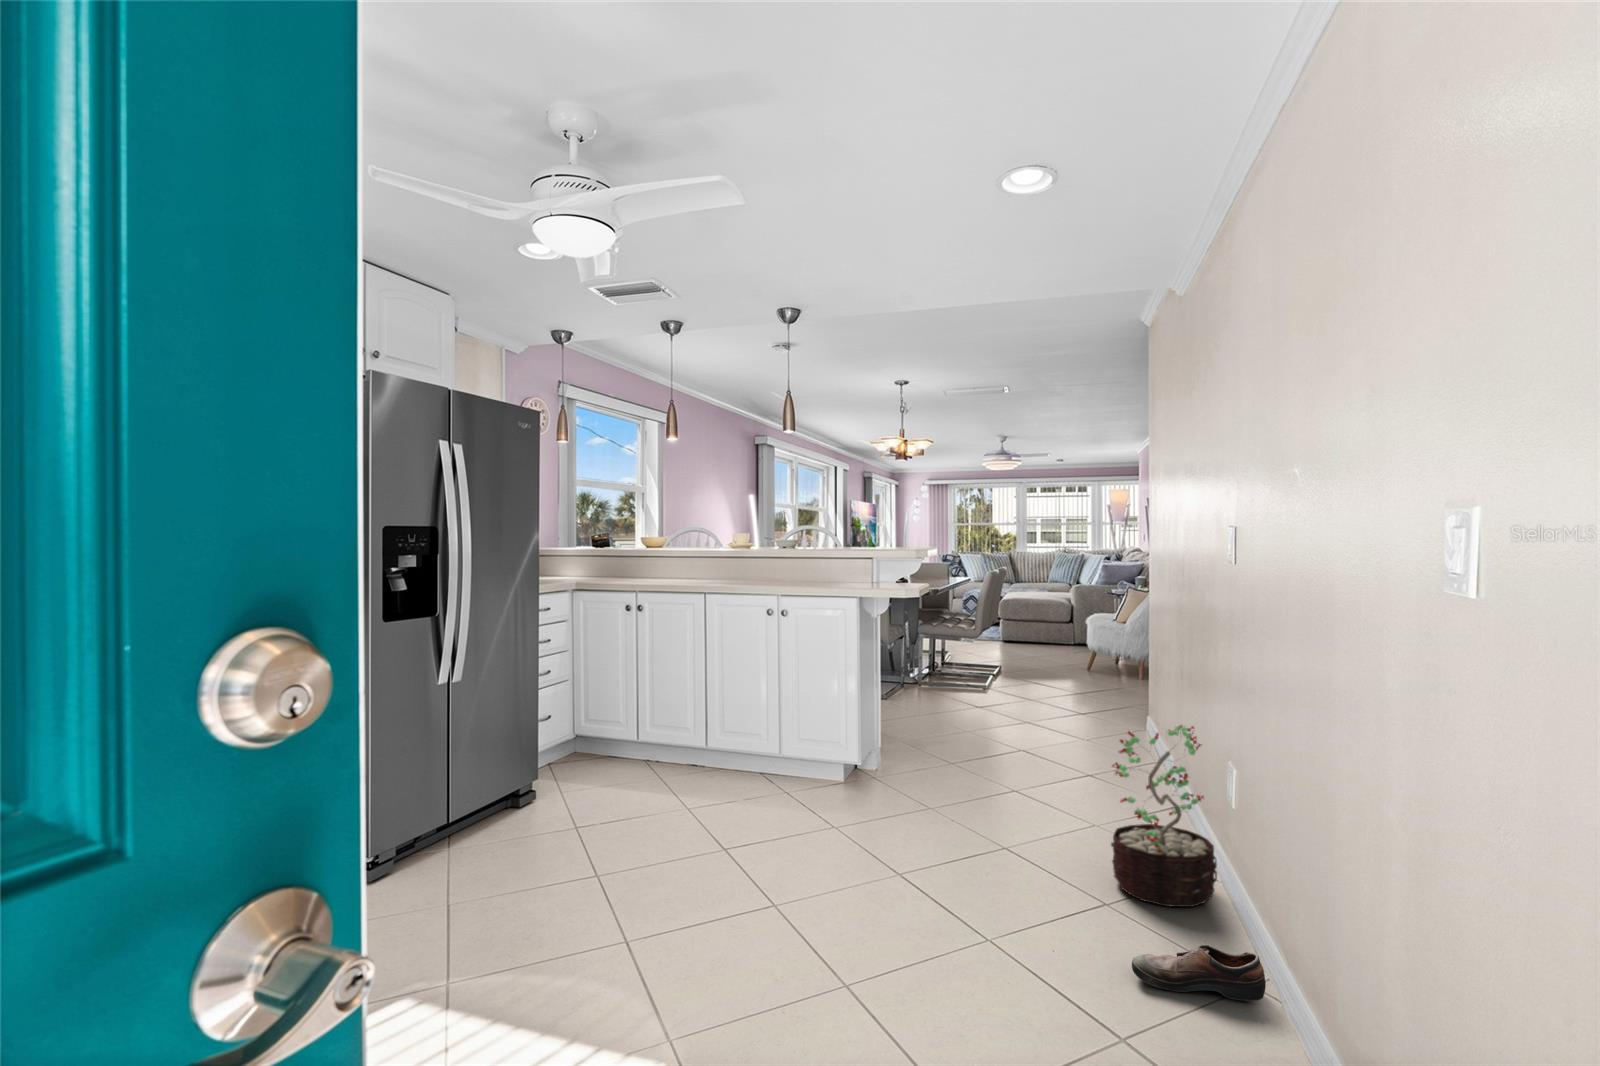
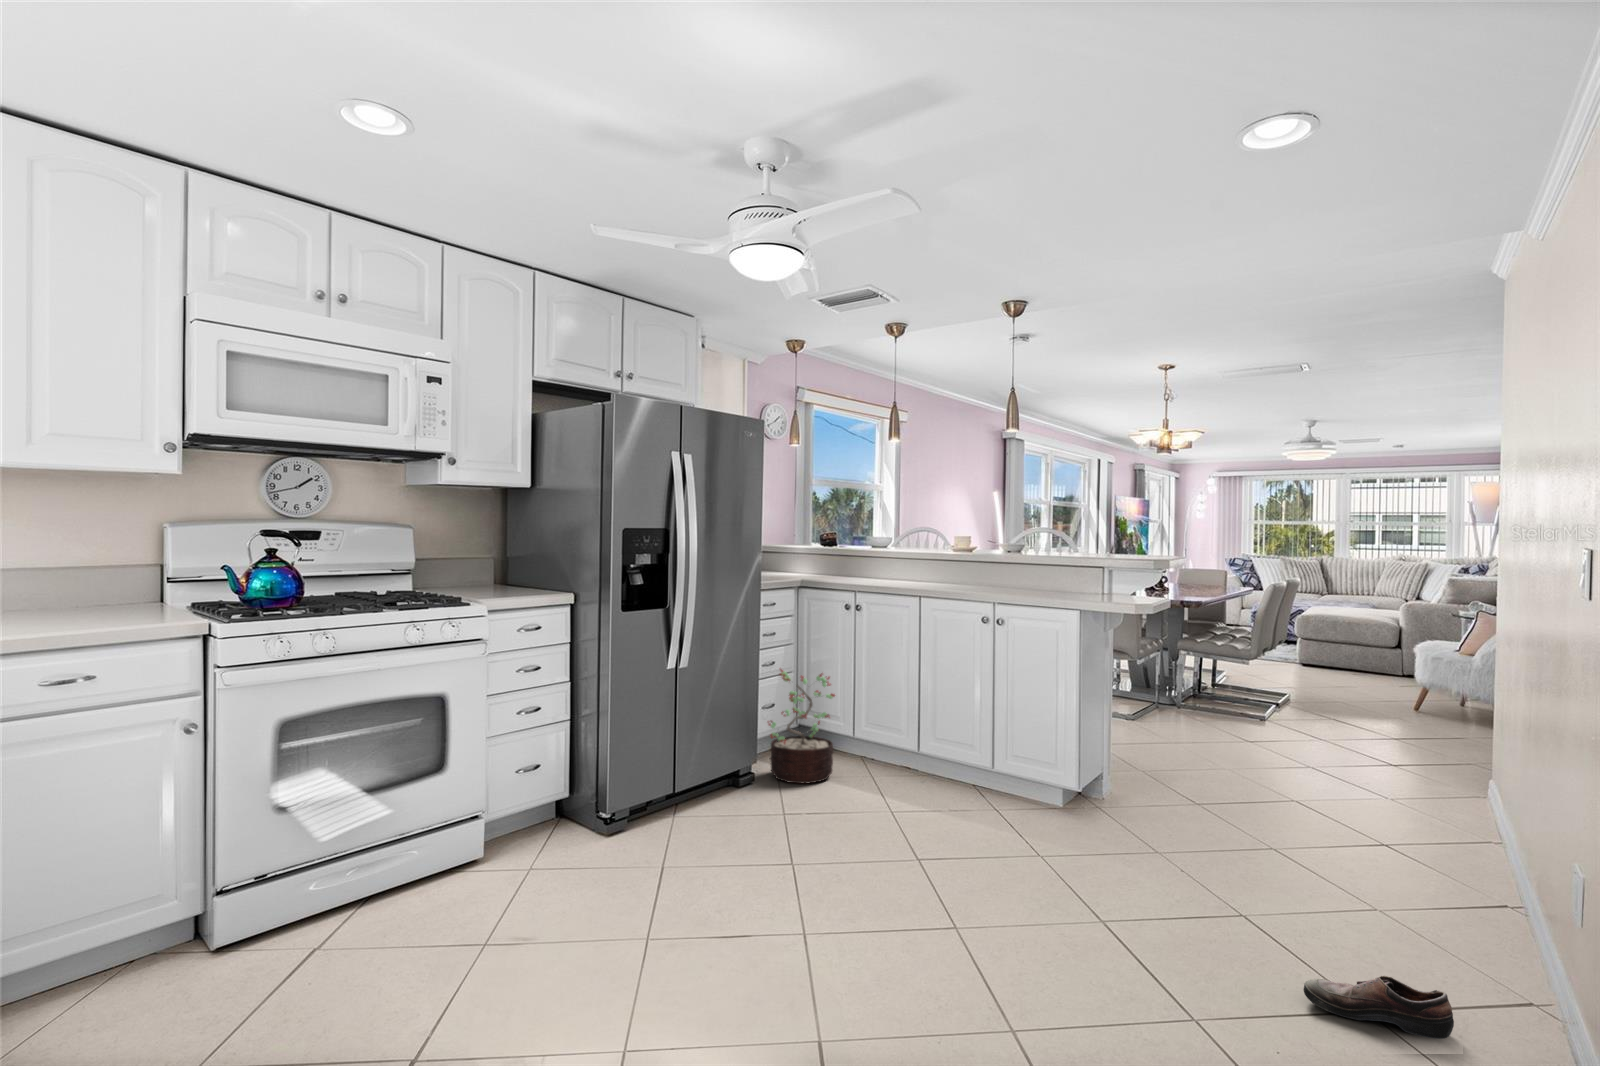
decorative plant: present [1111,725,1217,907] -> present [768,669,835,783]

